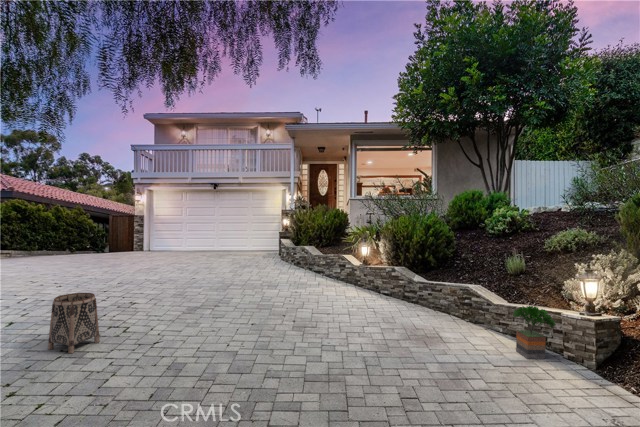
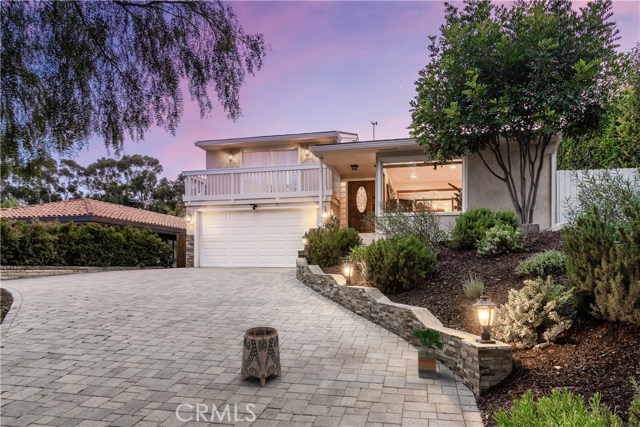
basket: present [48,293,100,353] -> present [241,327,281,386]

